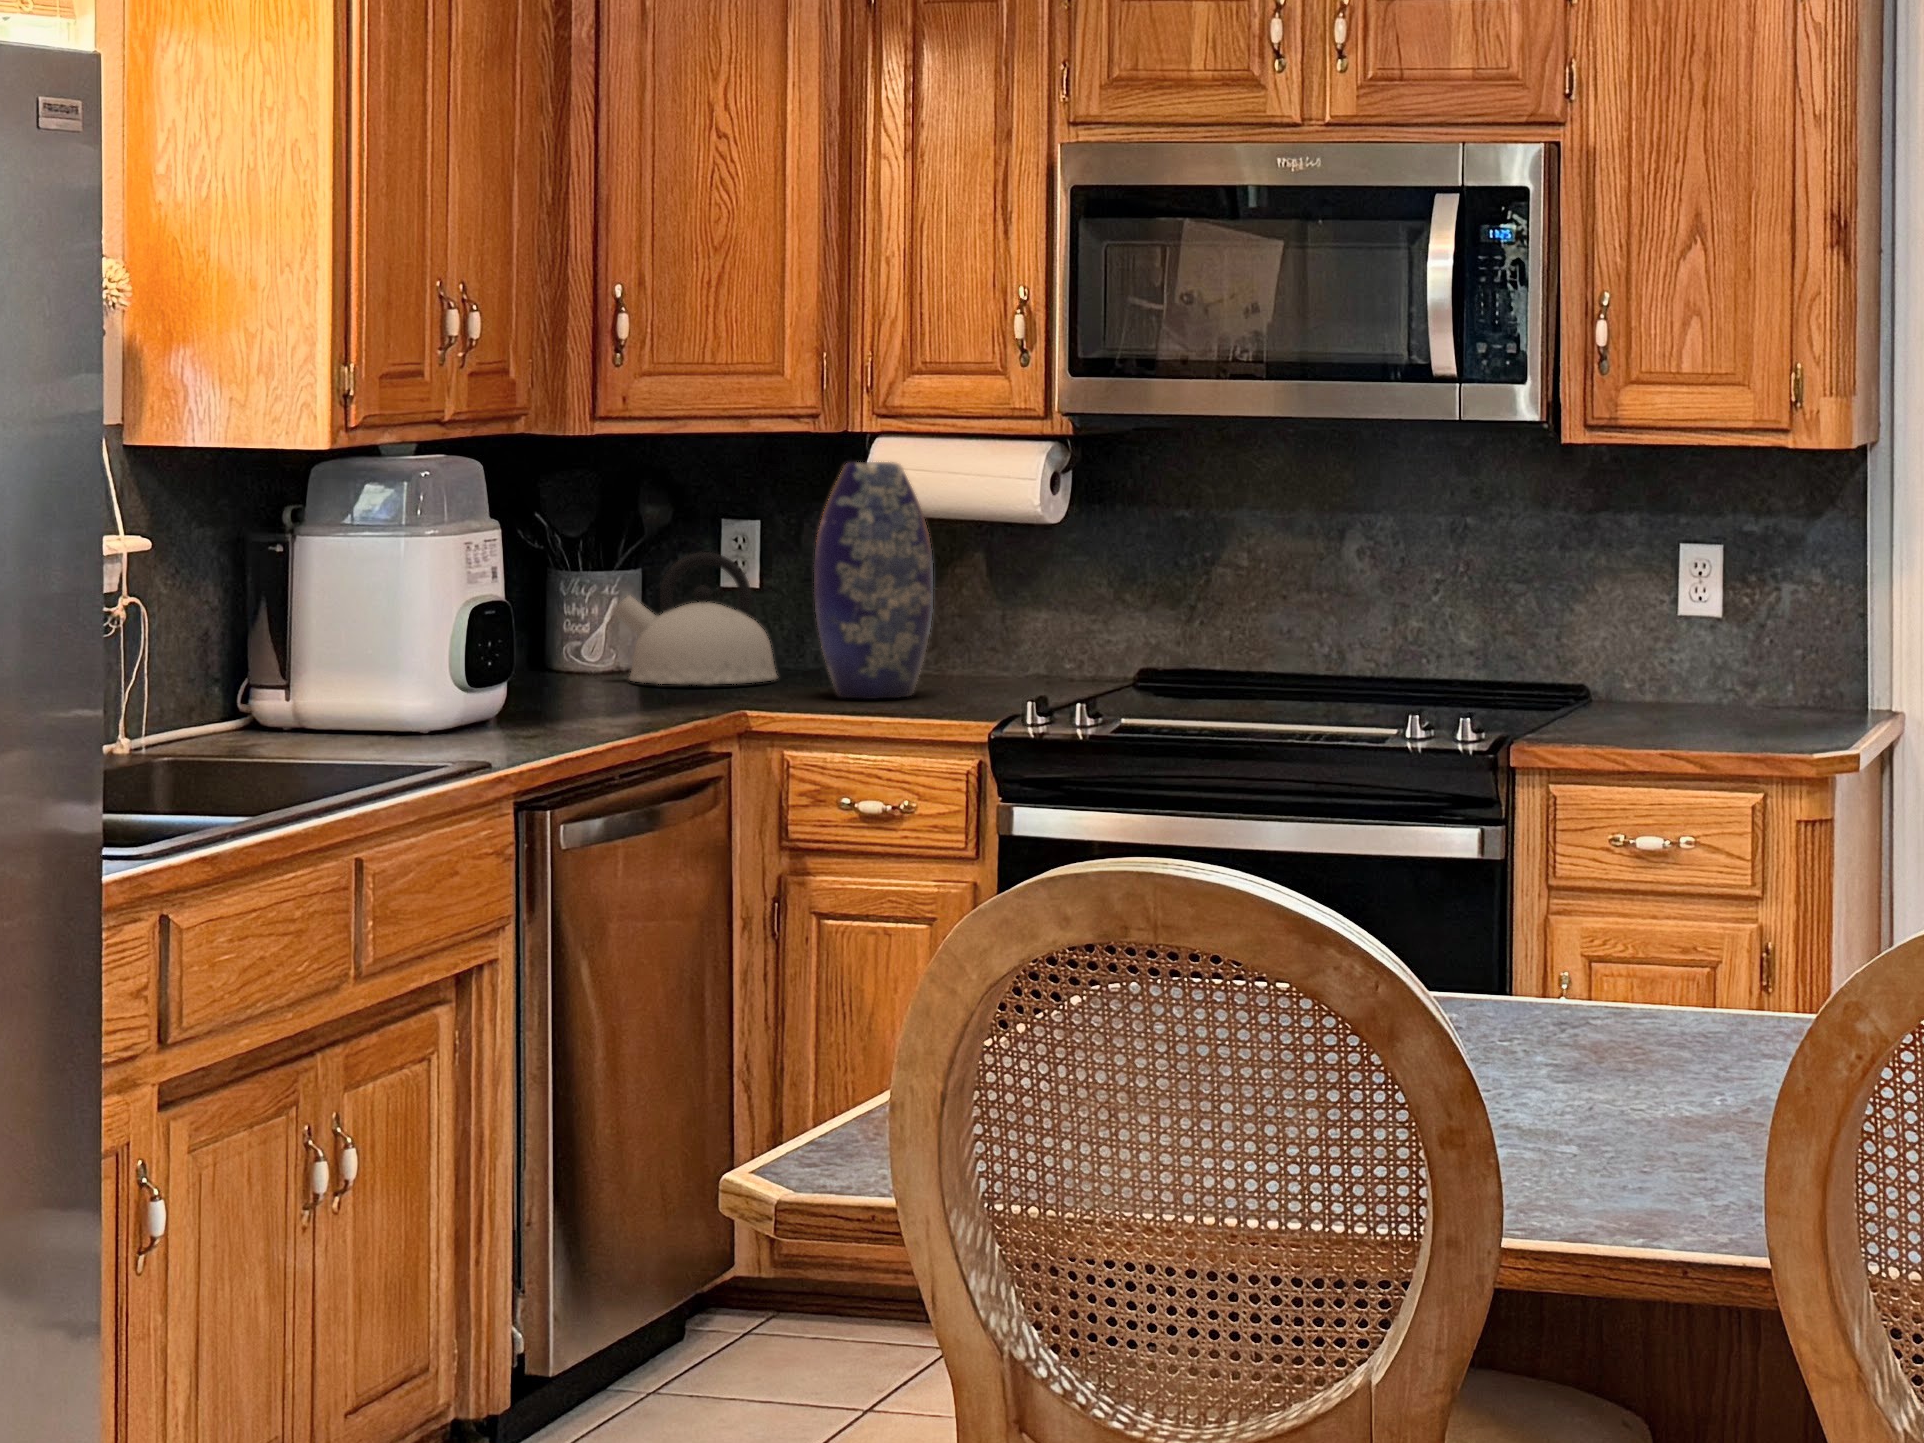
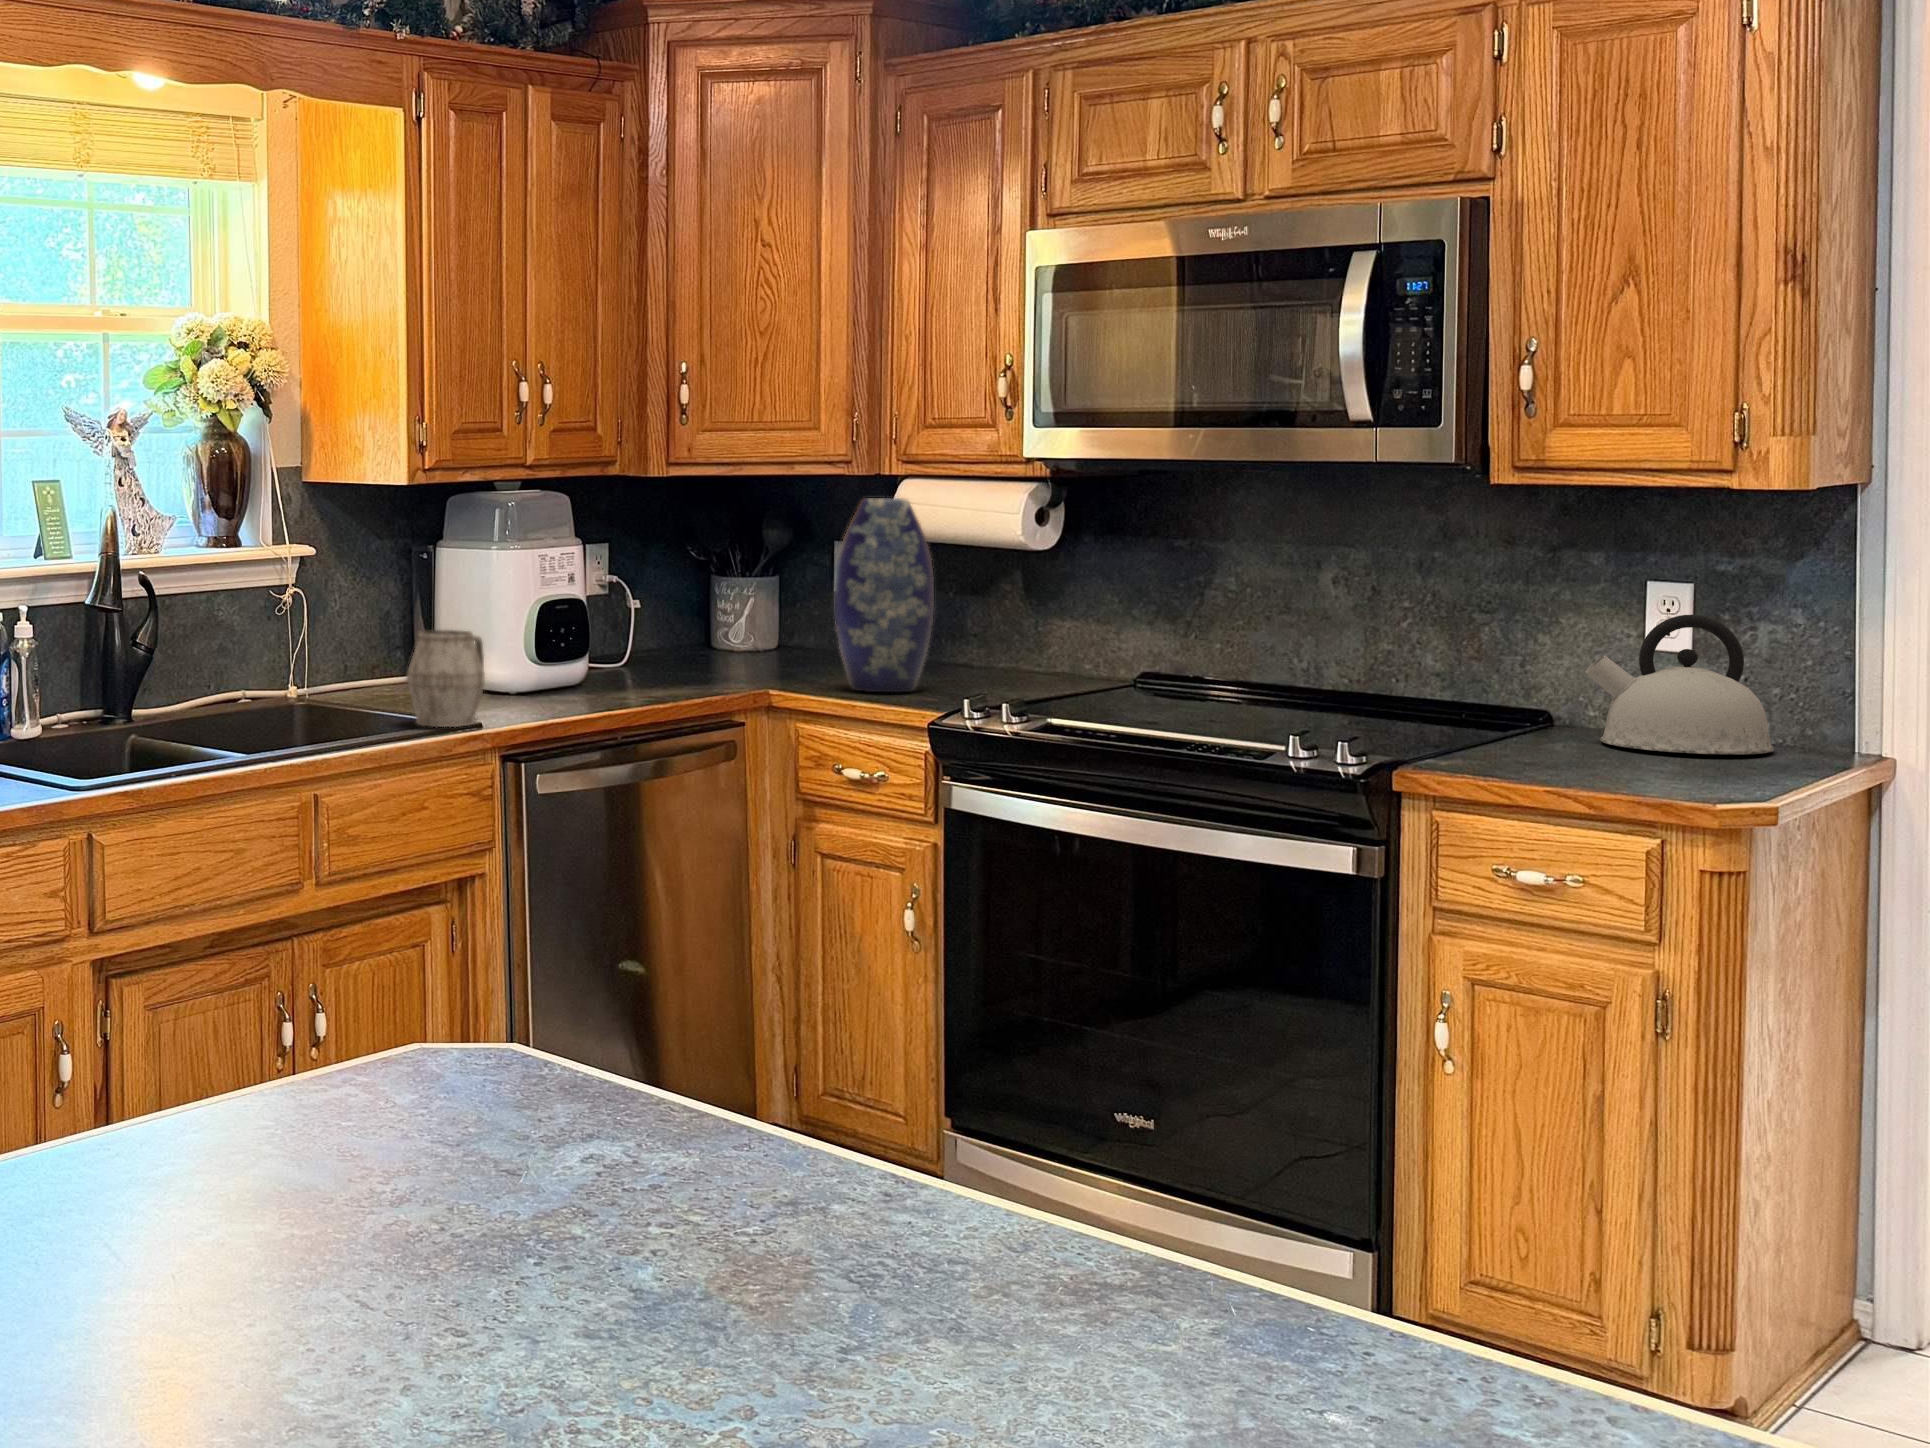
kettle: present [613,552,778,684] -> present [1586,615,1774,754]
mug: none [380,642,483,765] -> present [407,630,485,727]

